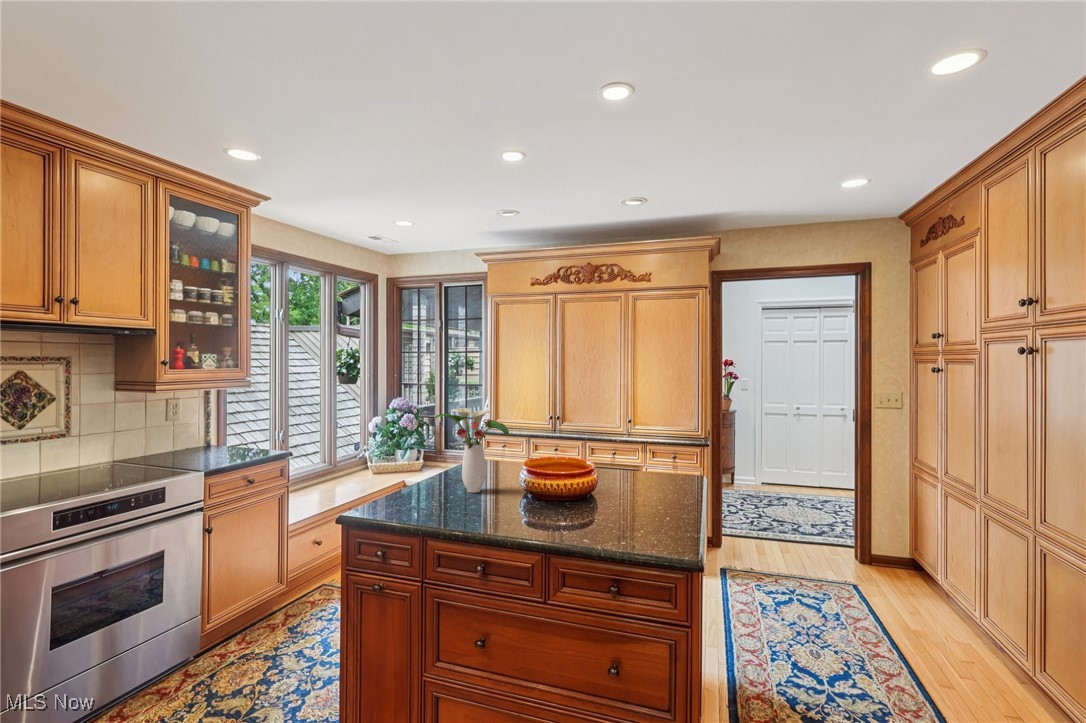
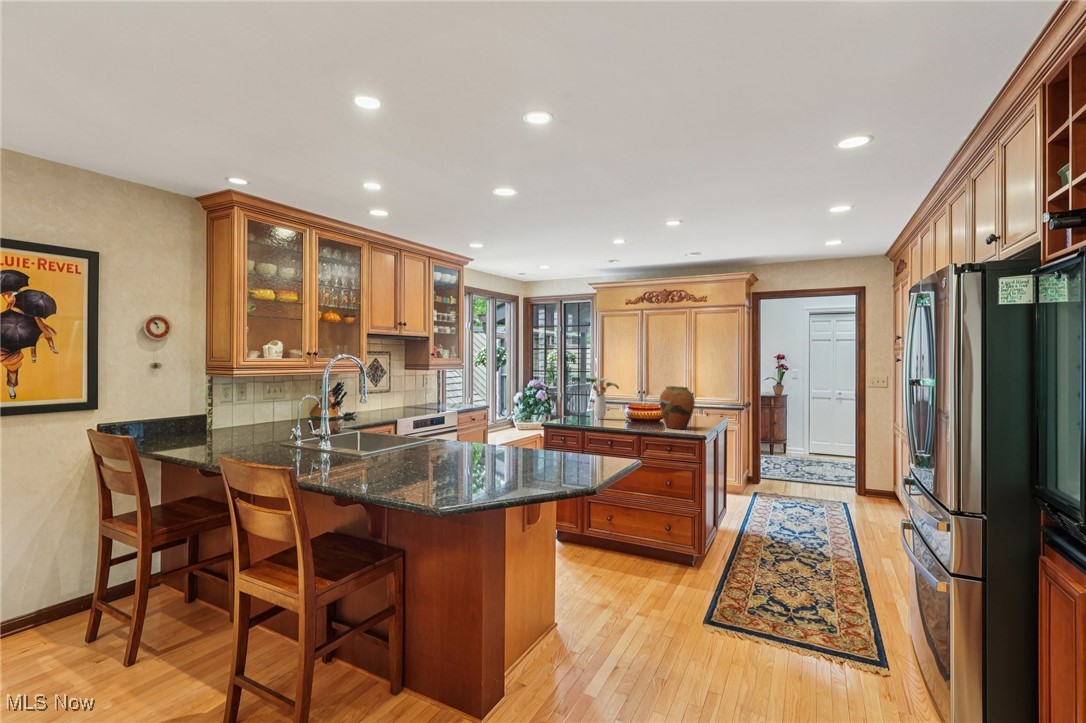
vase: none [589,433,665,530] -> present [659,386,695,429]

